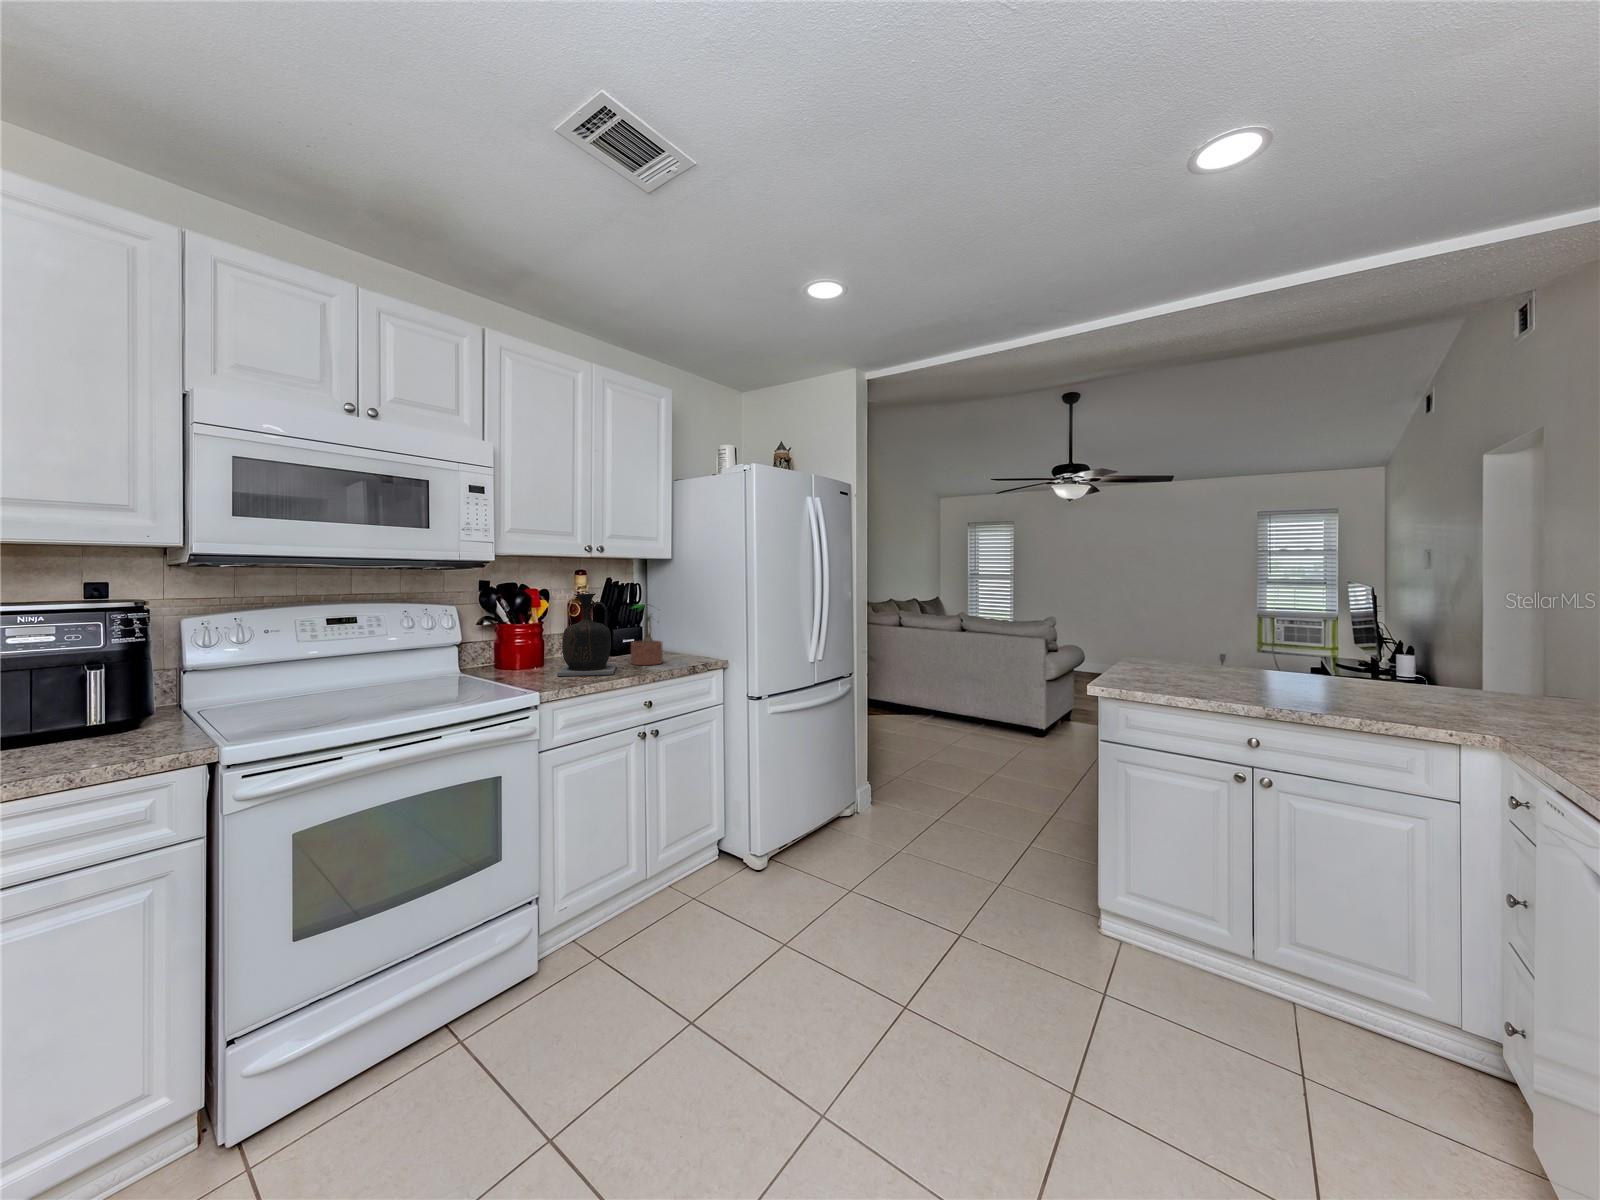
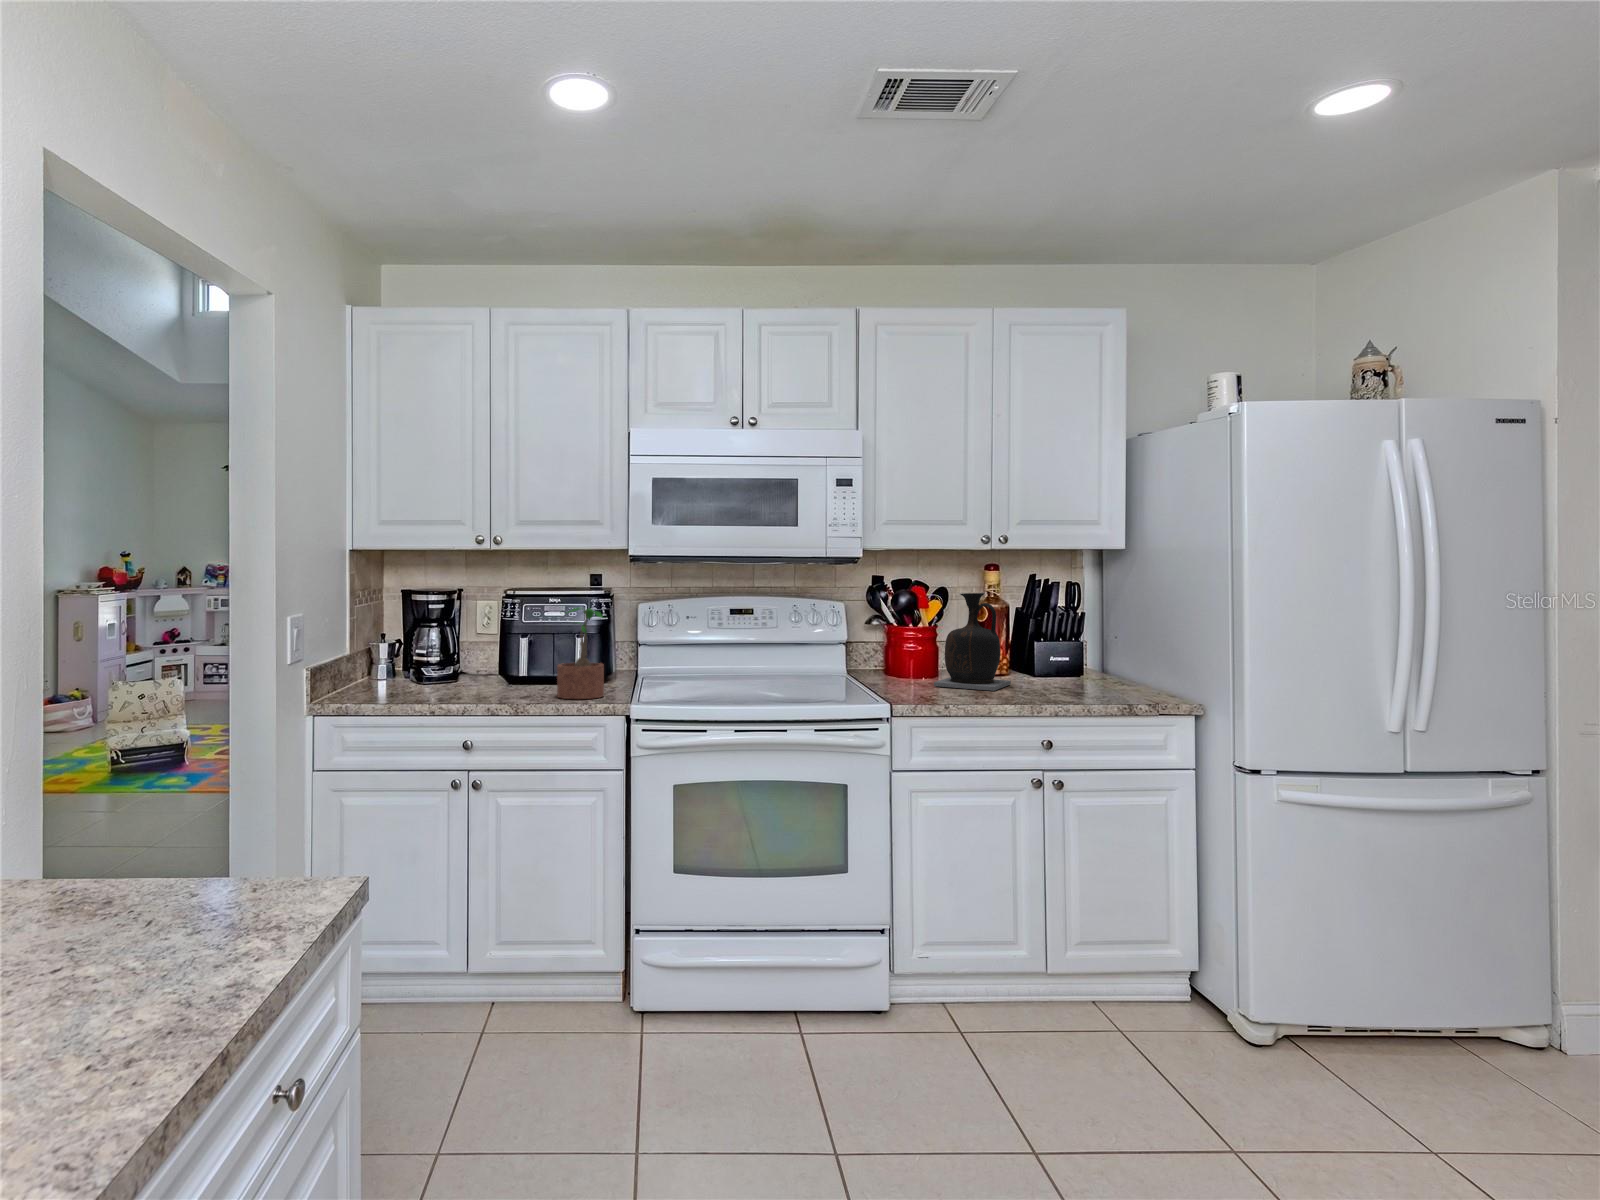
potted plant: present [631,604,663,665] -> present [557,608,604,699]

